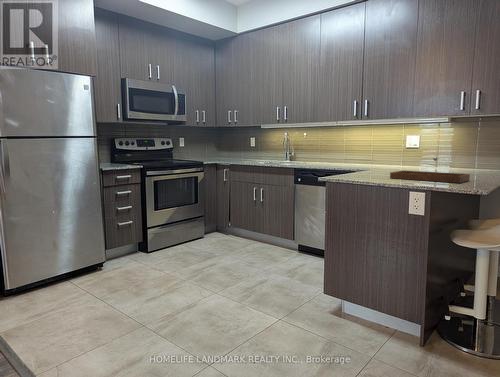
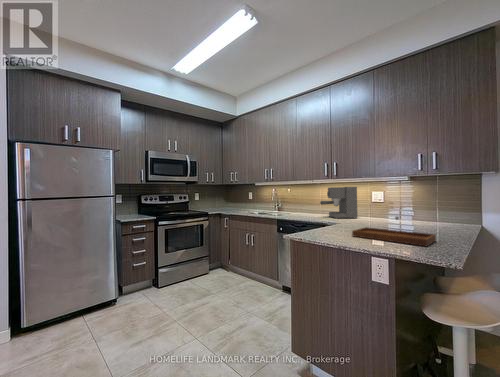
coffee maker: none [348,130,392,167] -> present [320,187,358,218]

